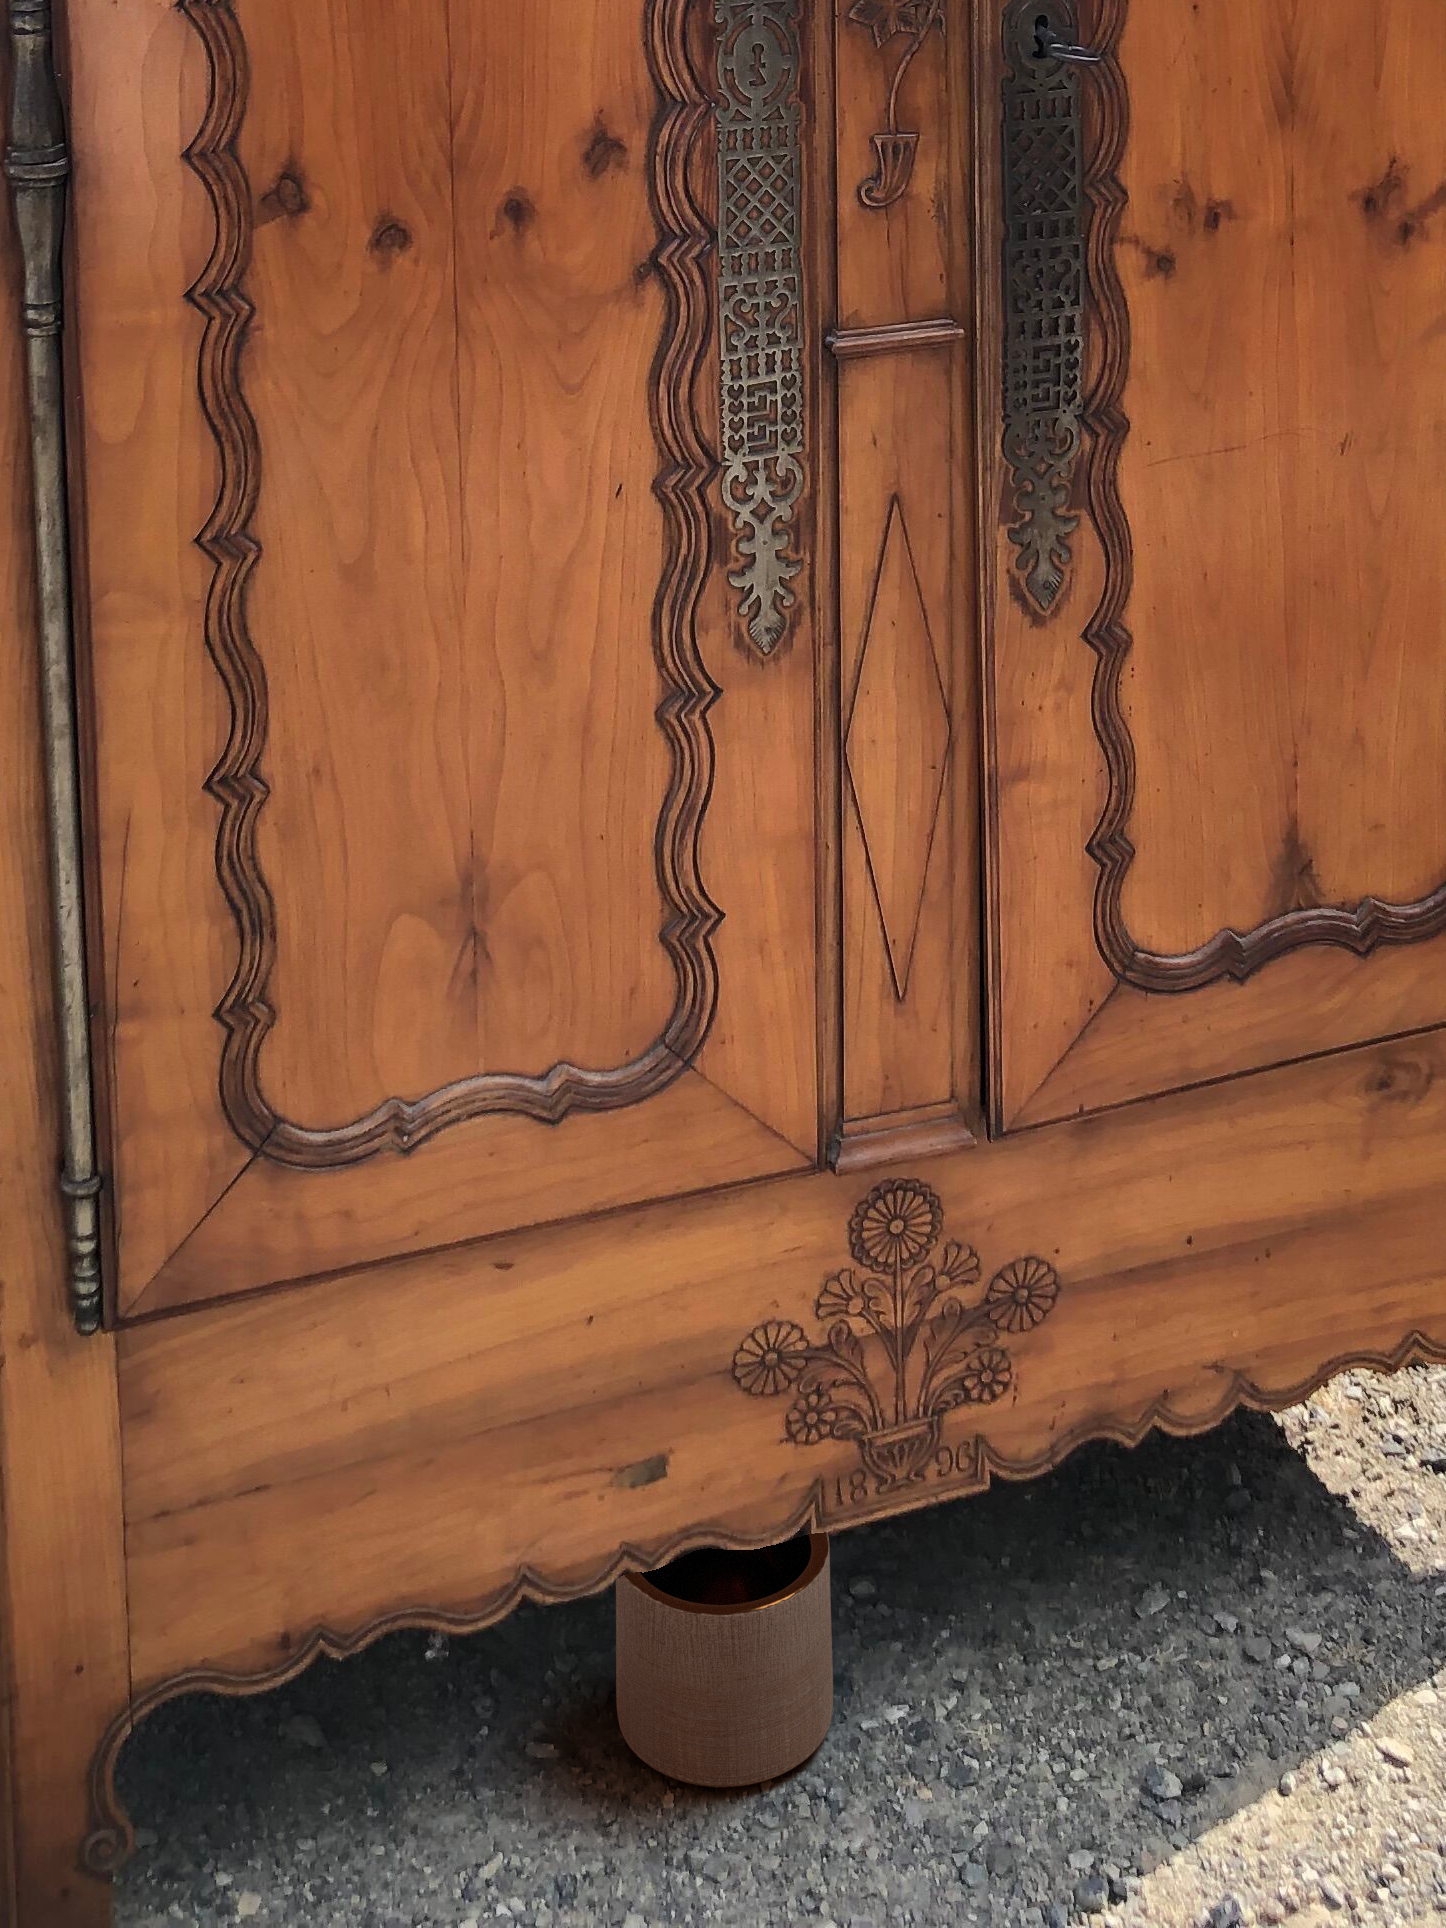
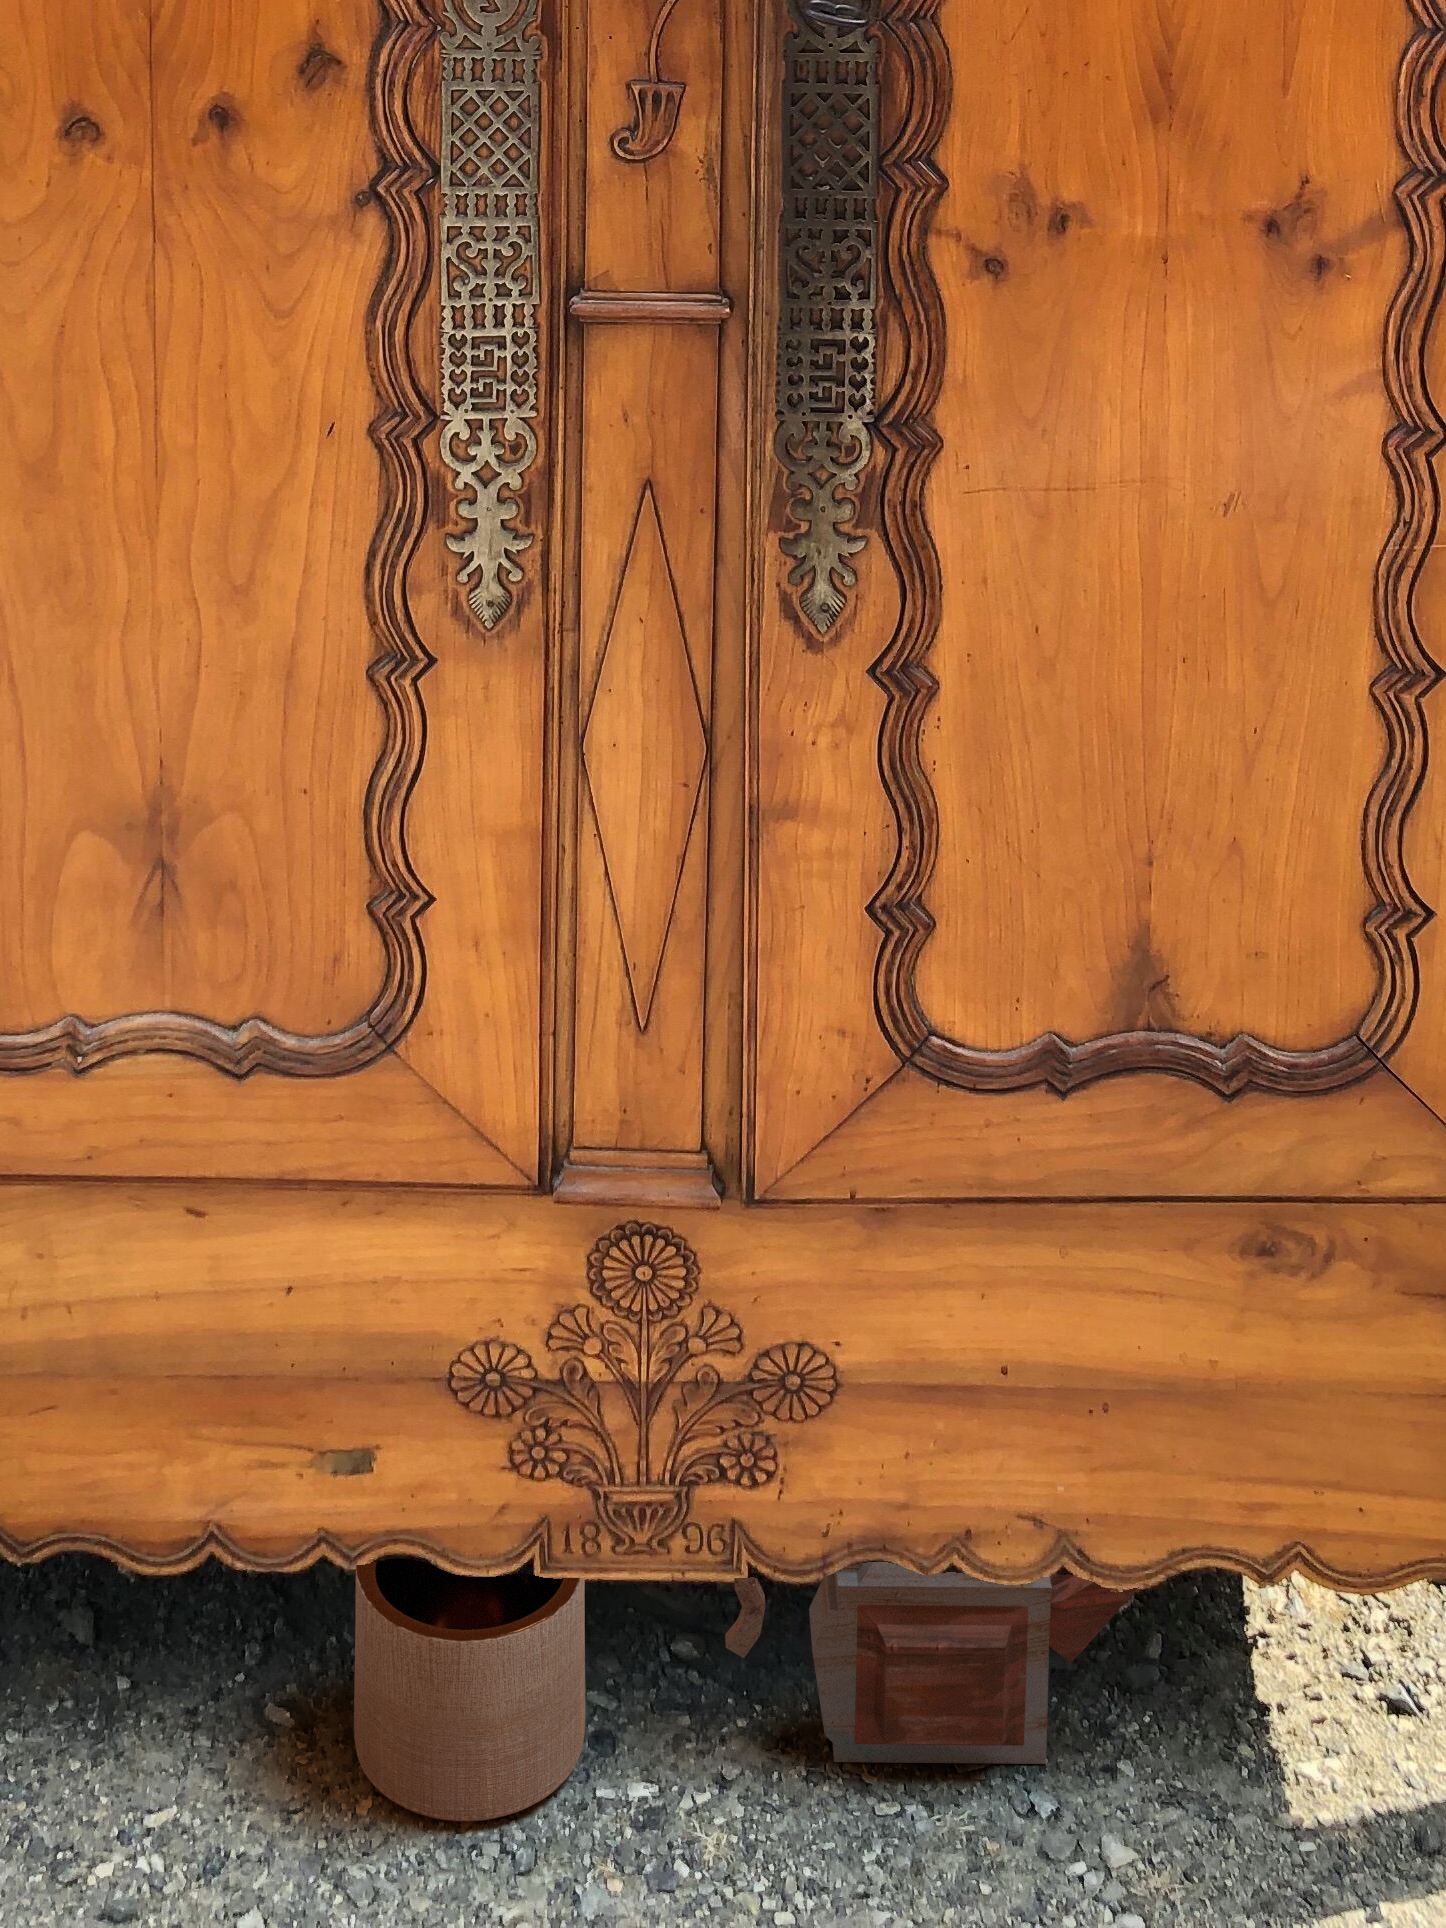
watering can: none [933,1352,1298,1640] -> present [725,1562,1139,1764]

